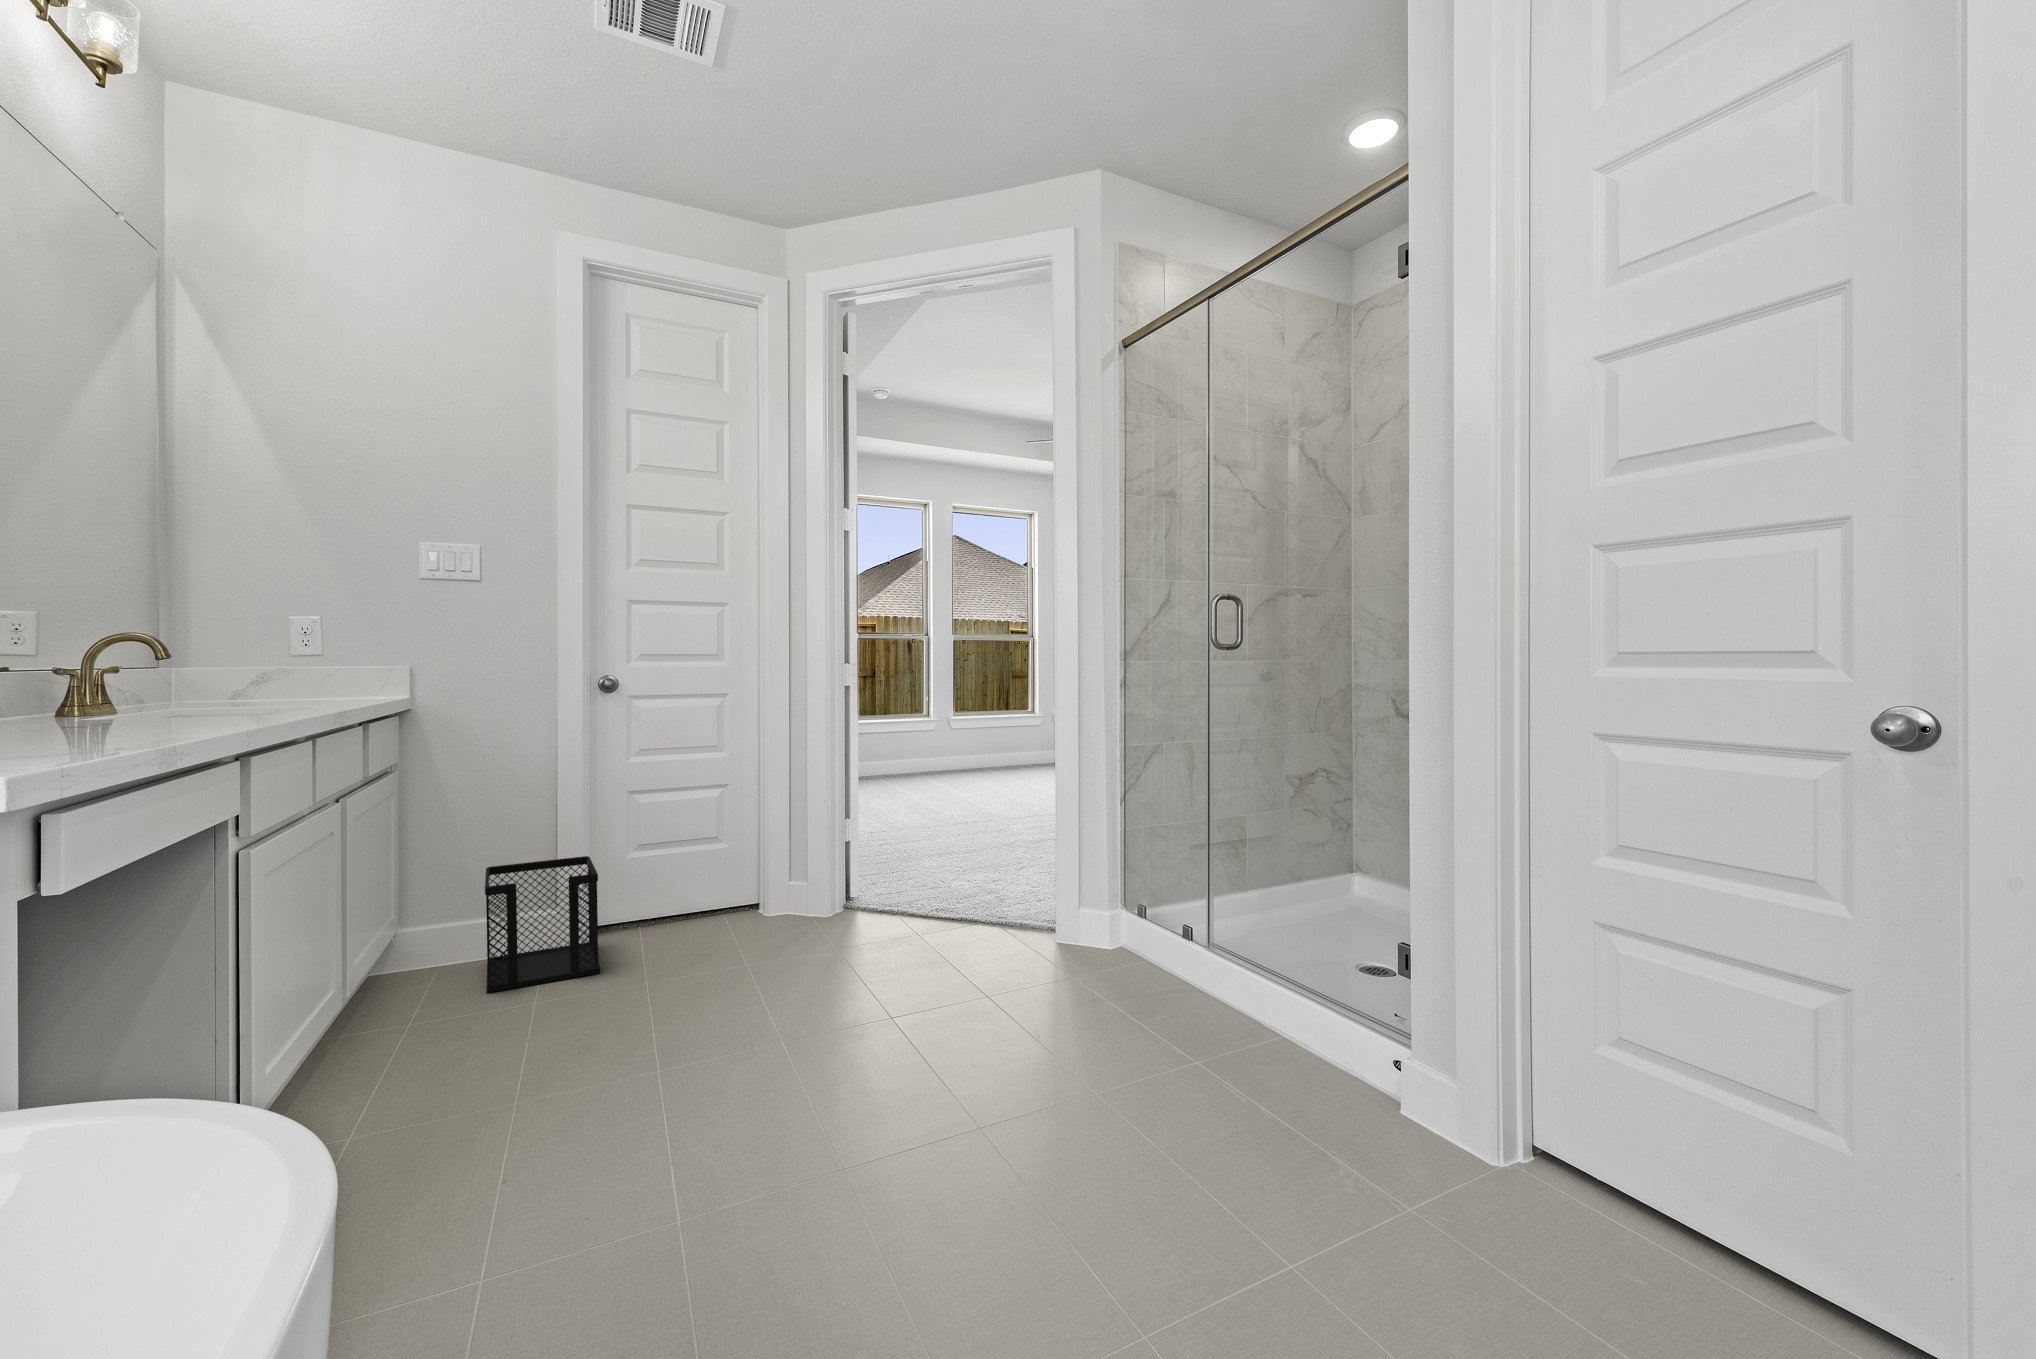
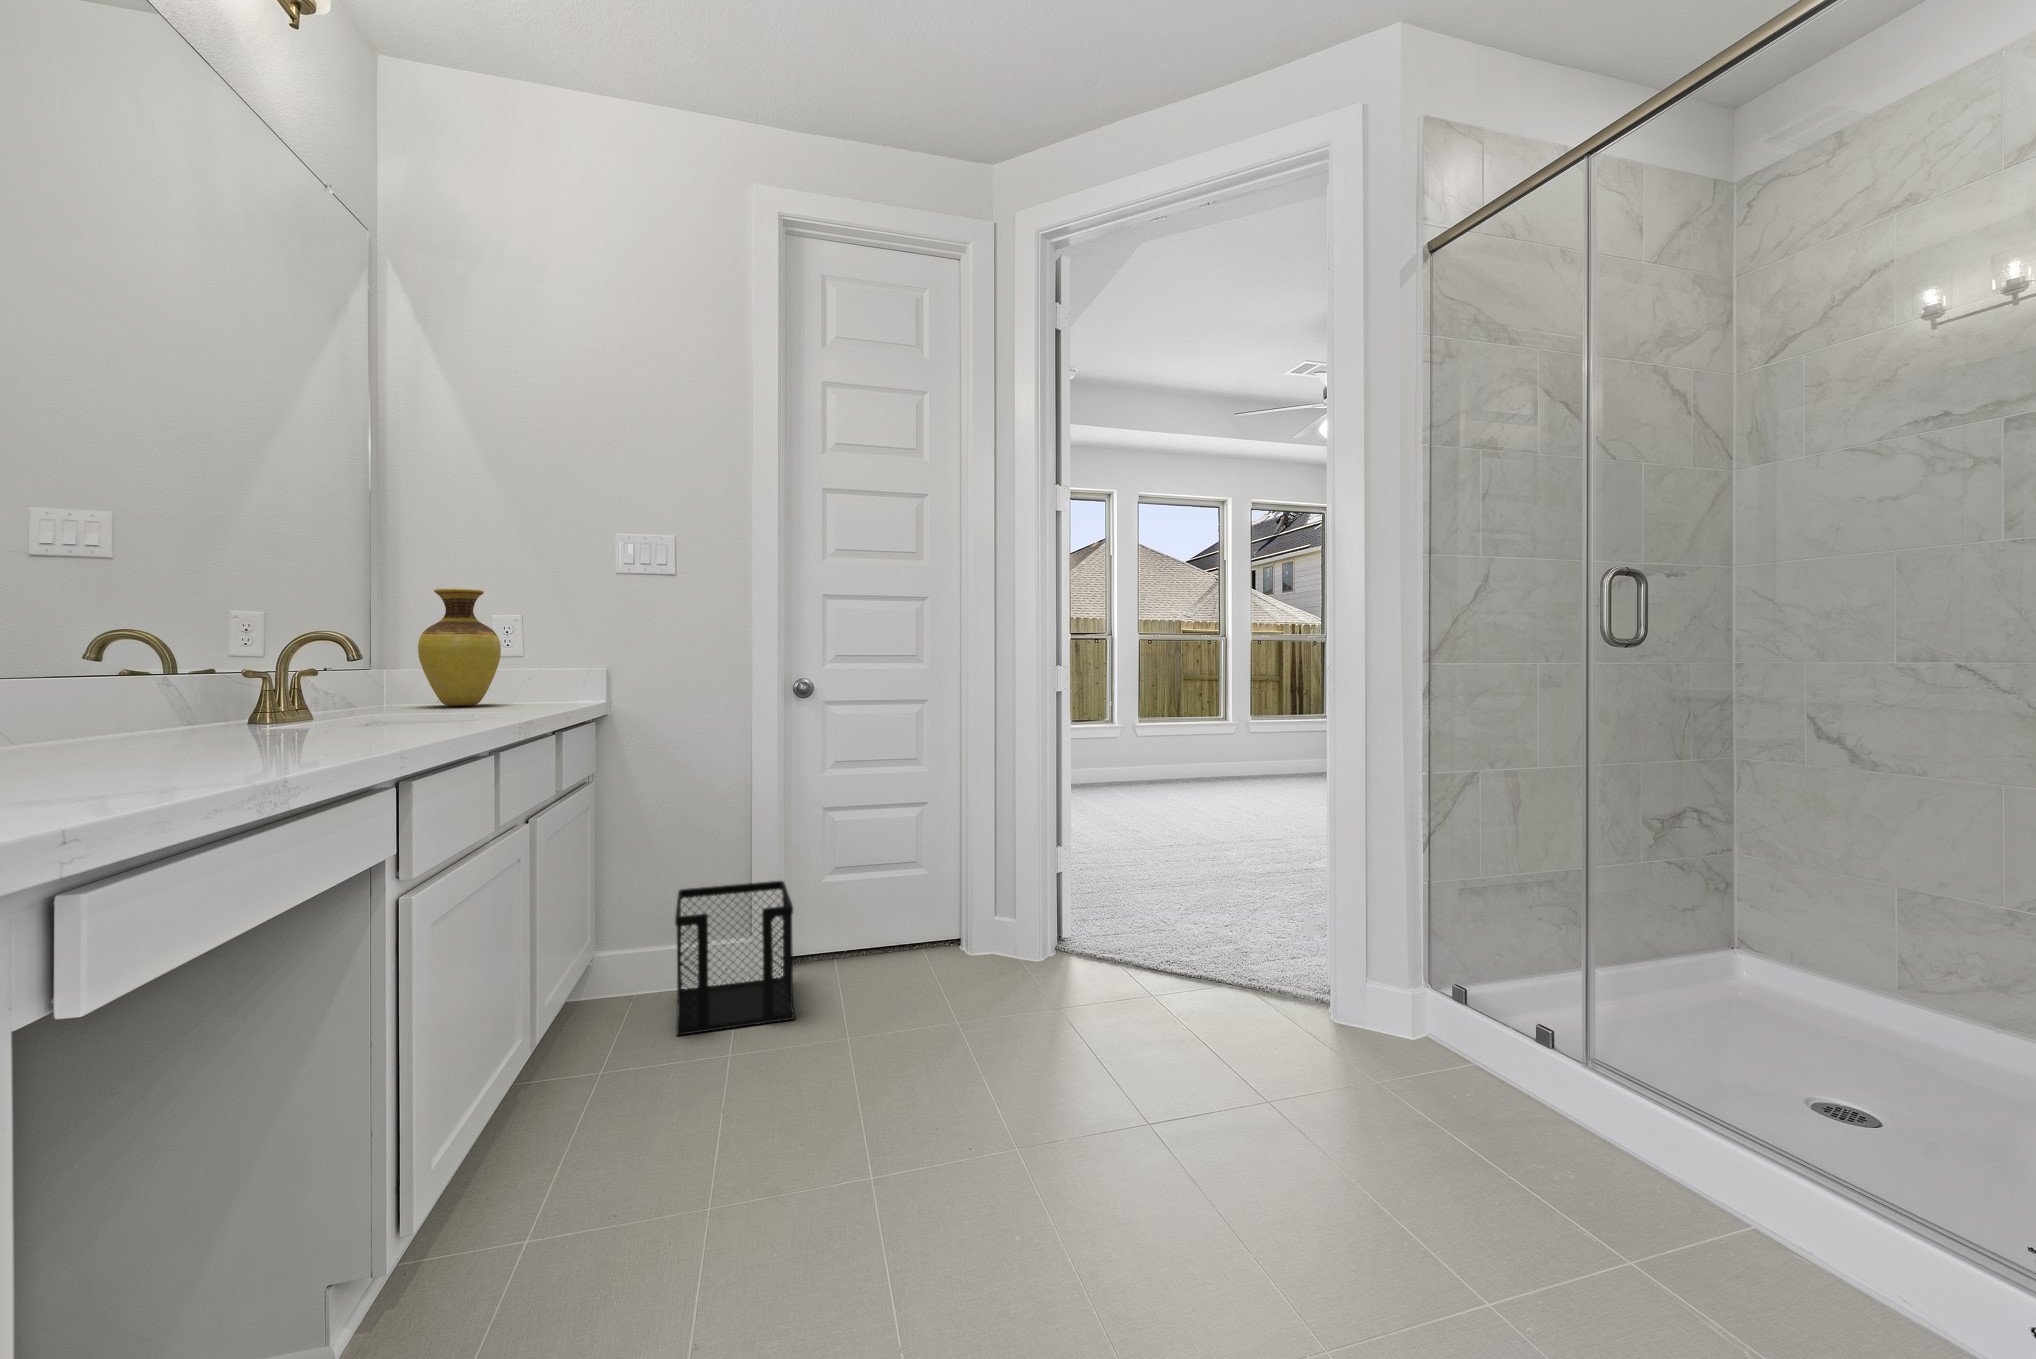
vase: none [217,593,304,702] -> present [418,589,501,706]

